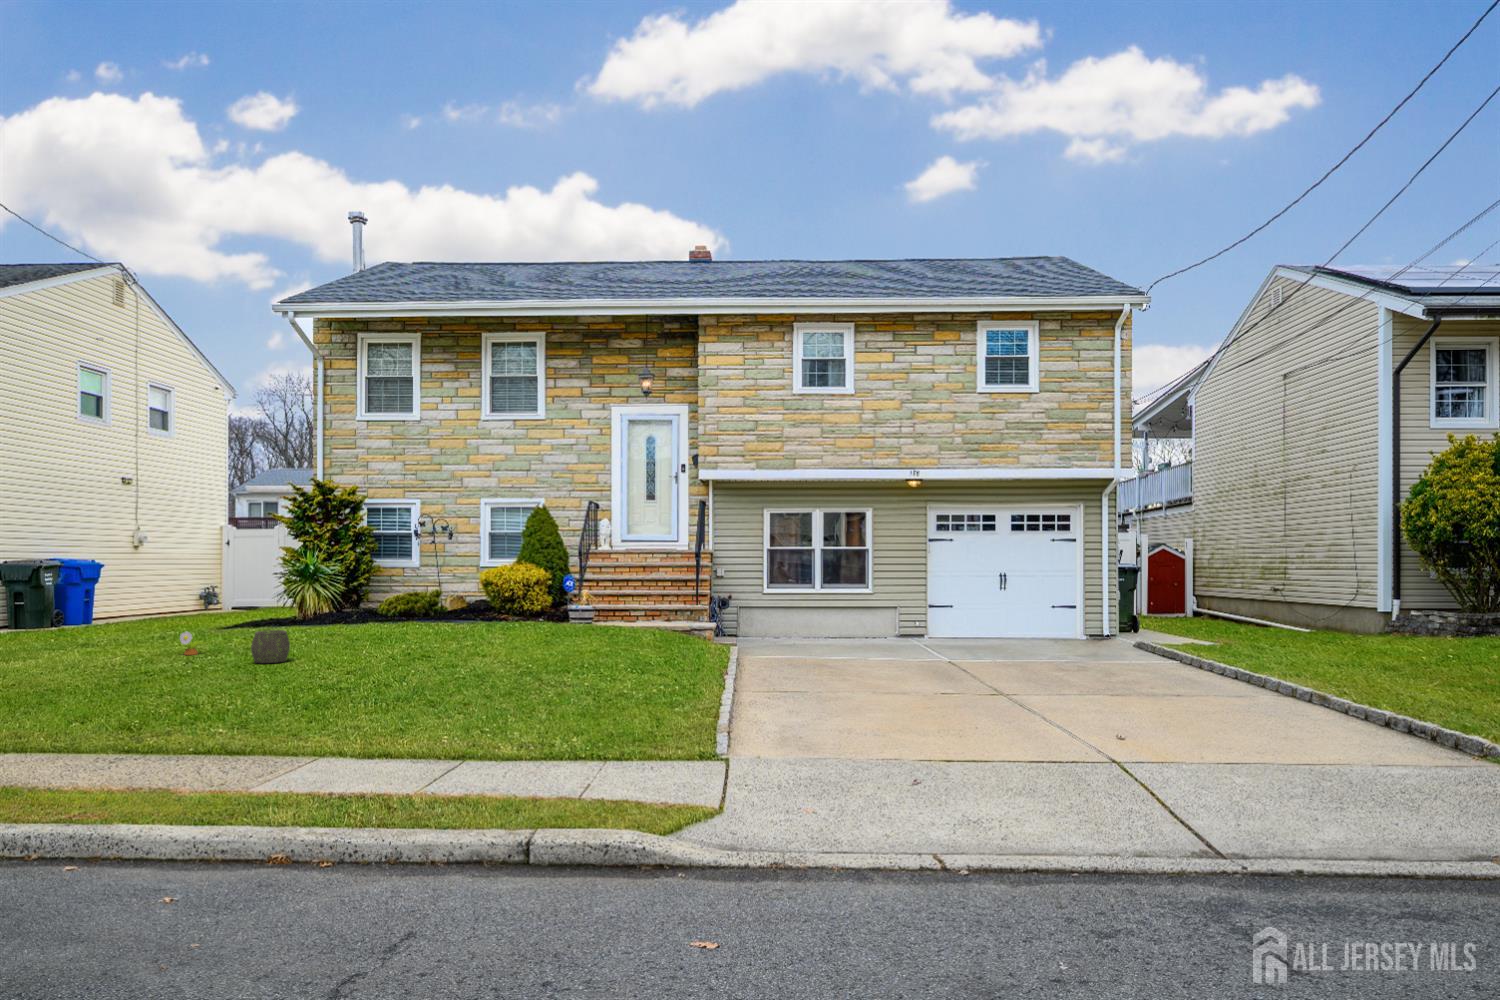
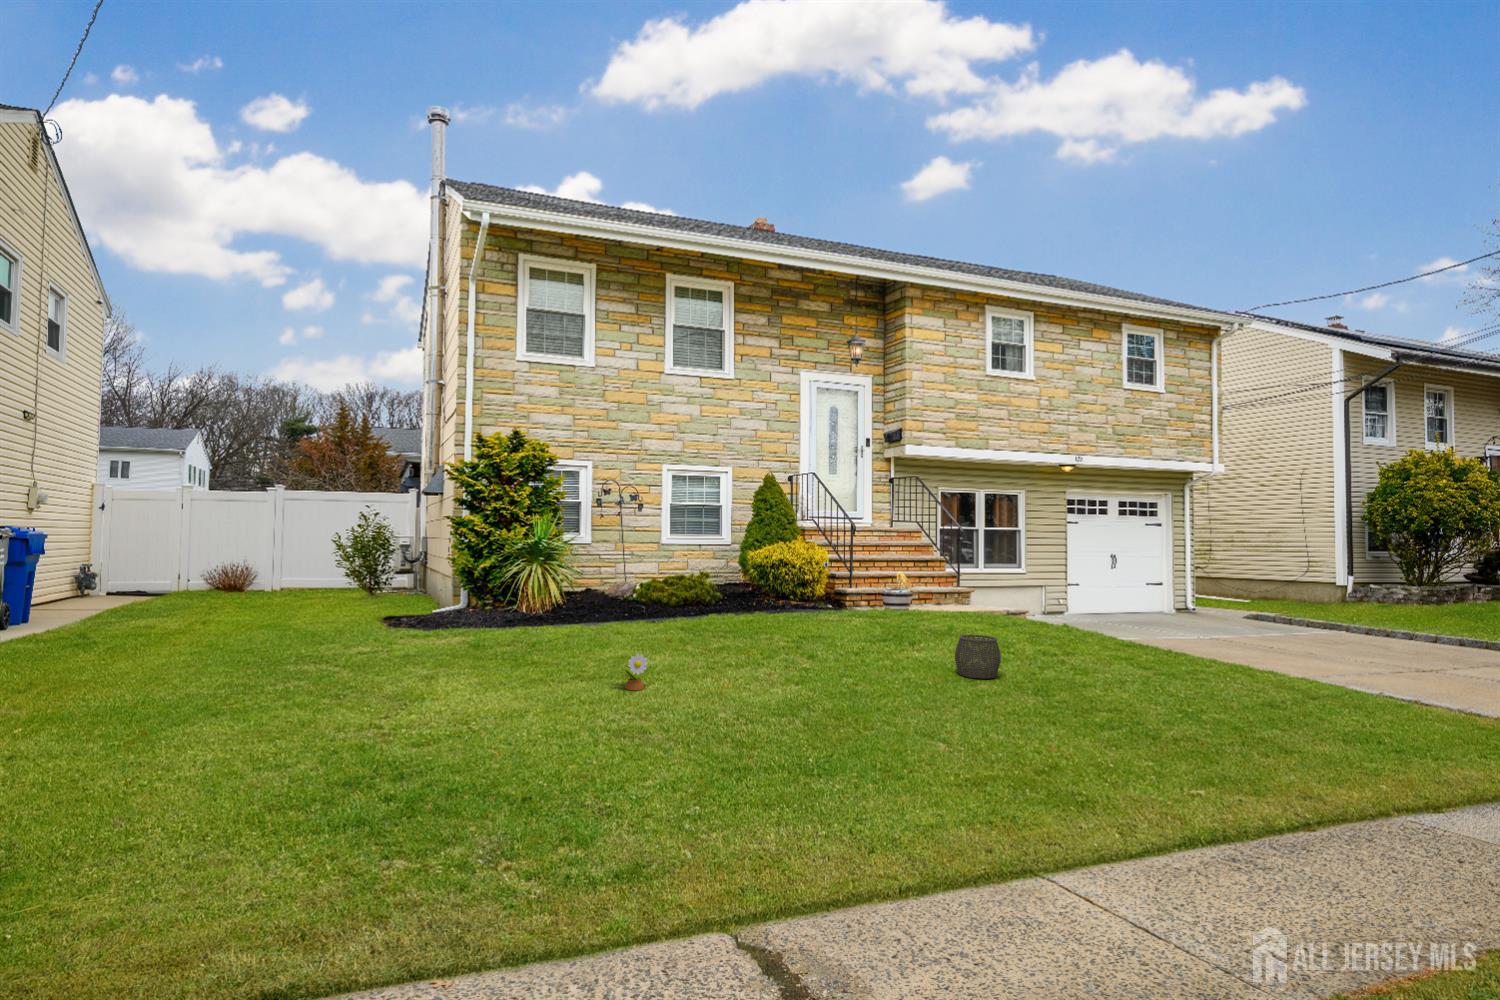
woven basket: present [251,630,290,663] -> present [955,634,1001,679]

